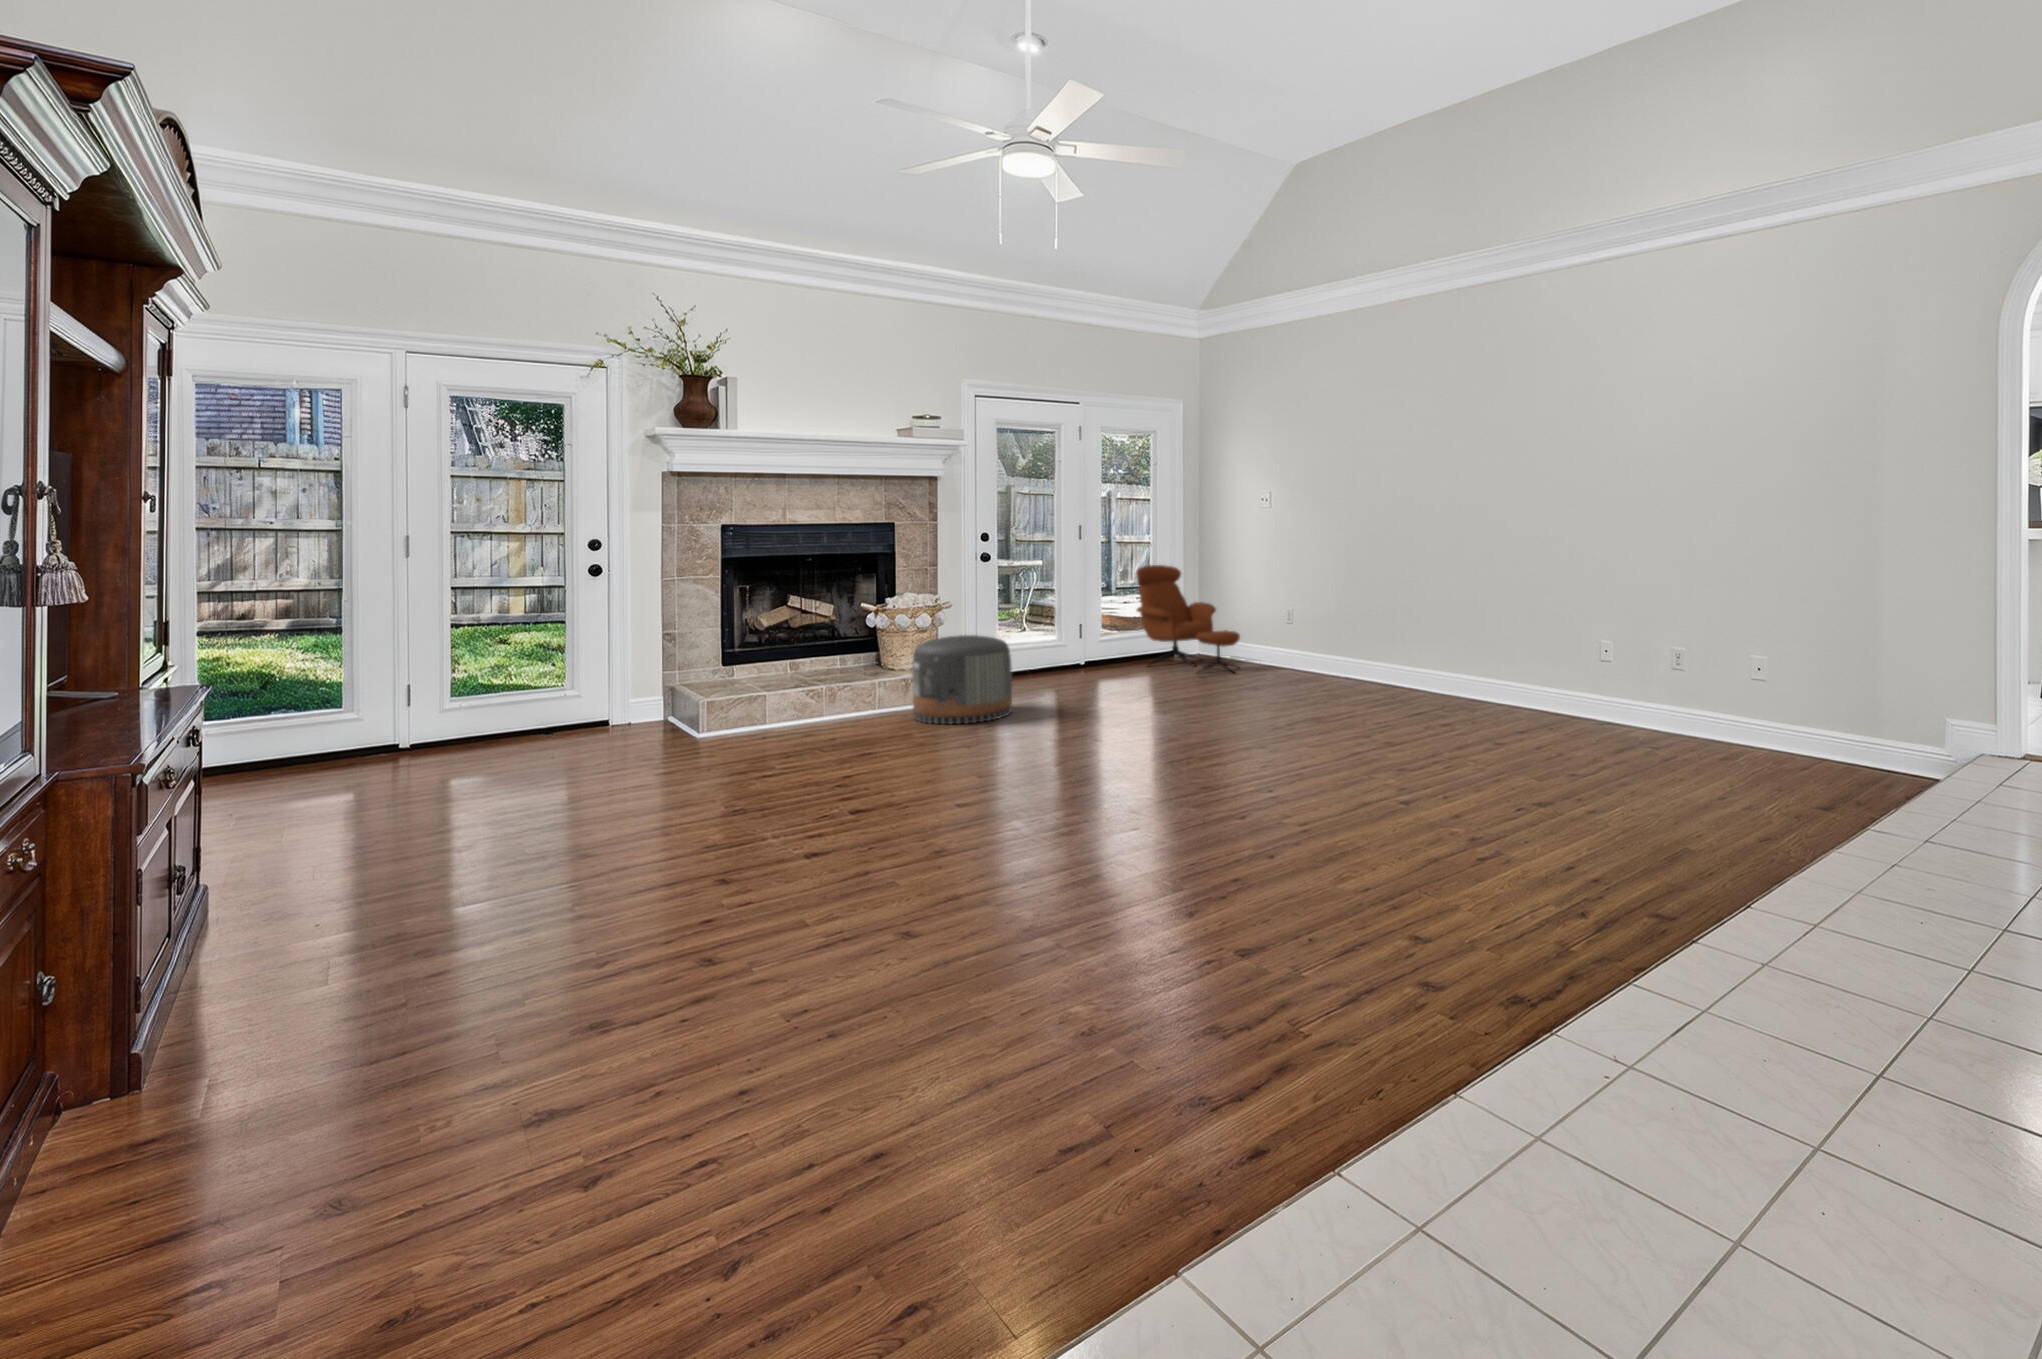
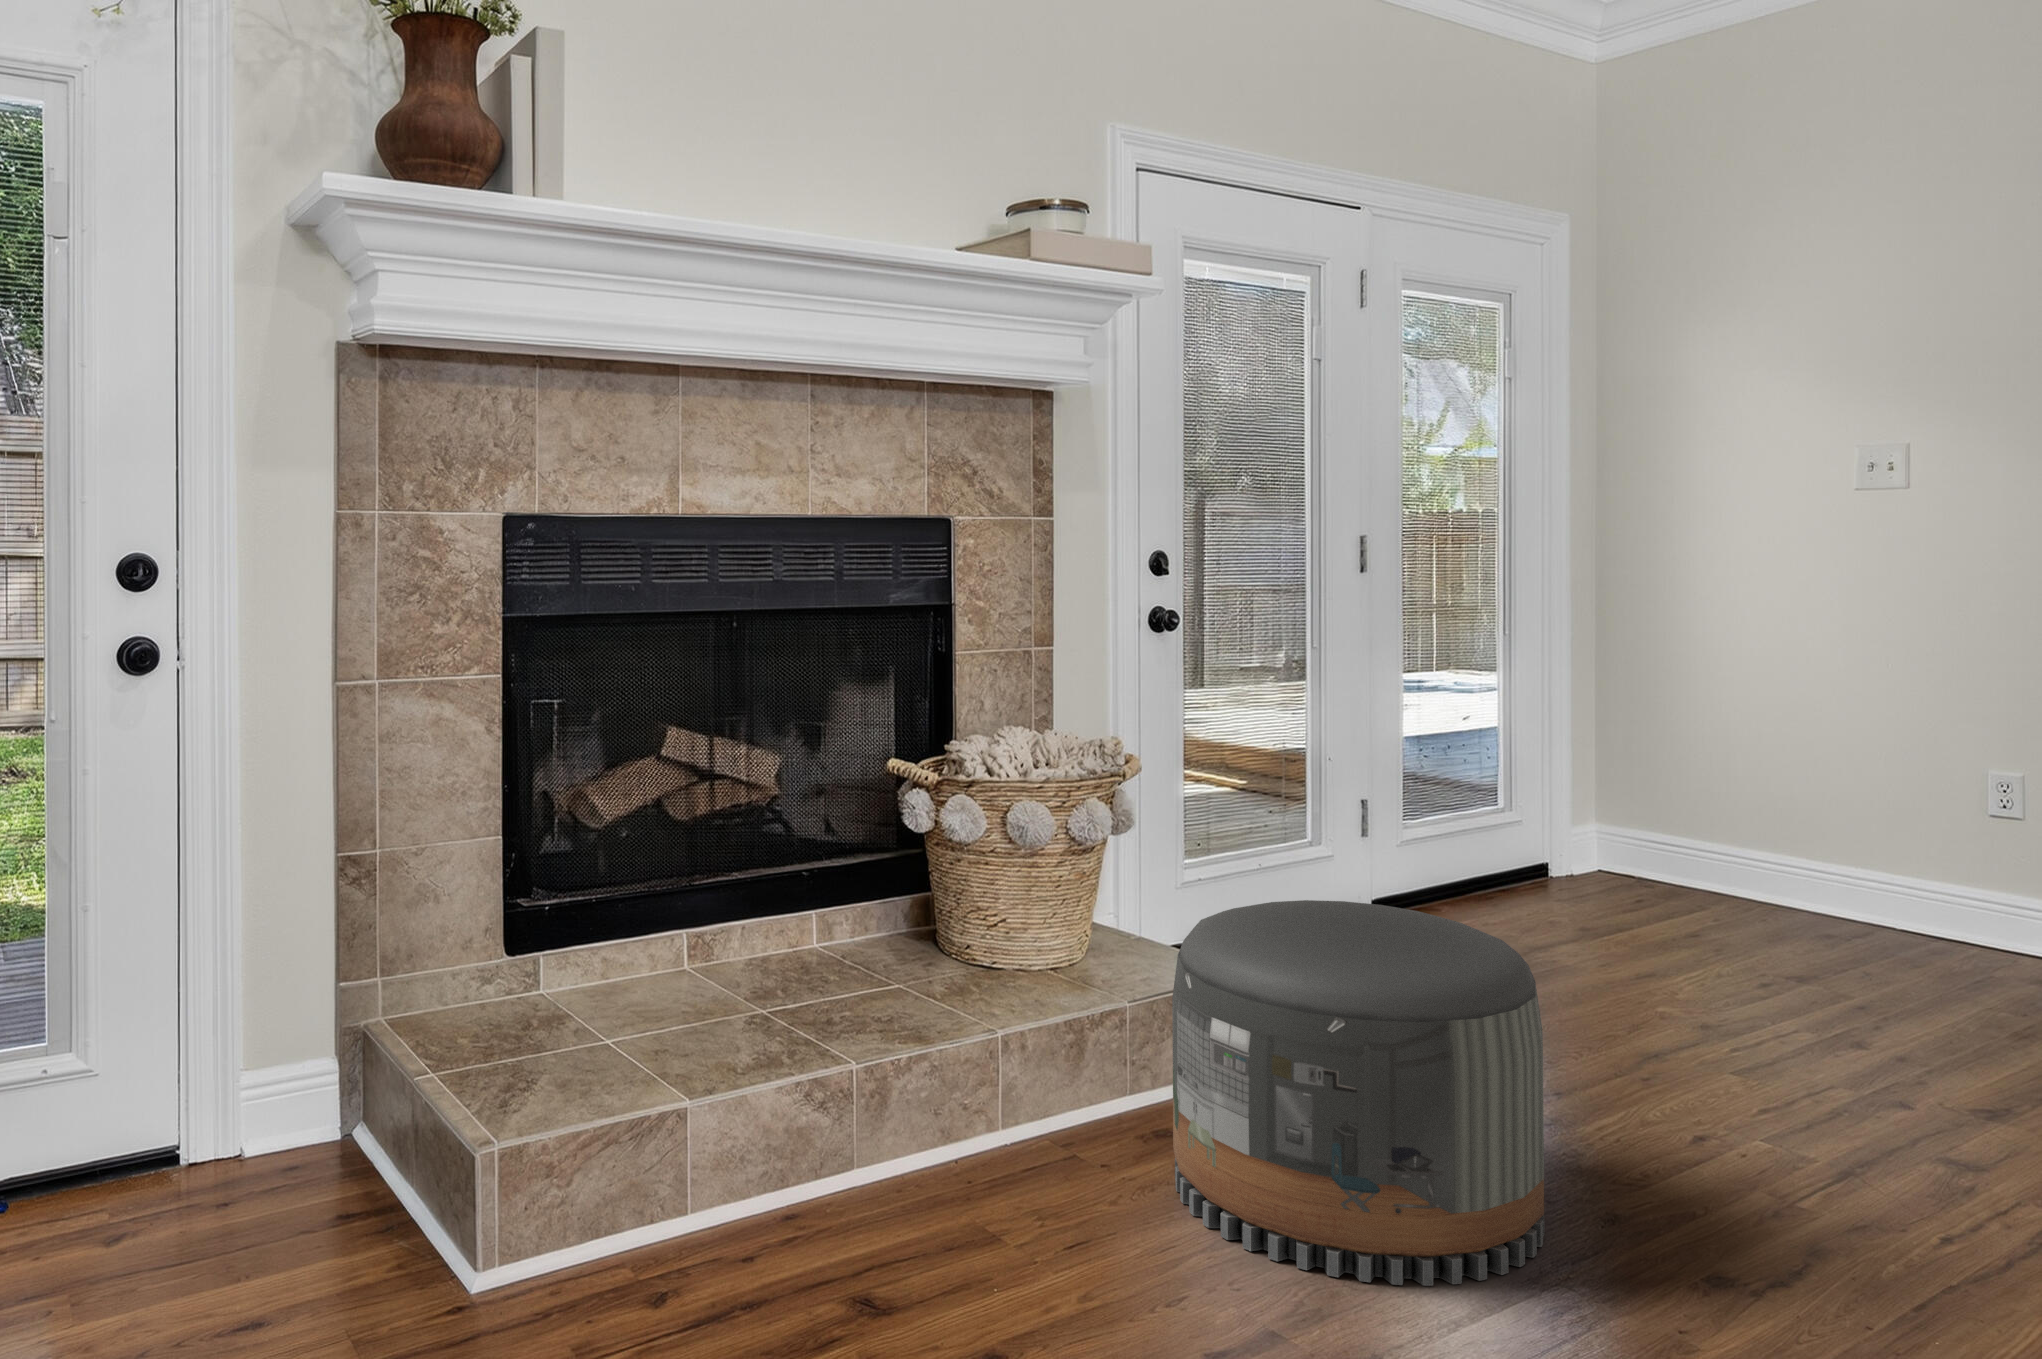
lounge chair: present [1136,565,1240,671] -> none [1487,637,1917,979]

